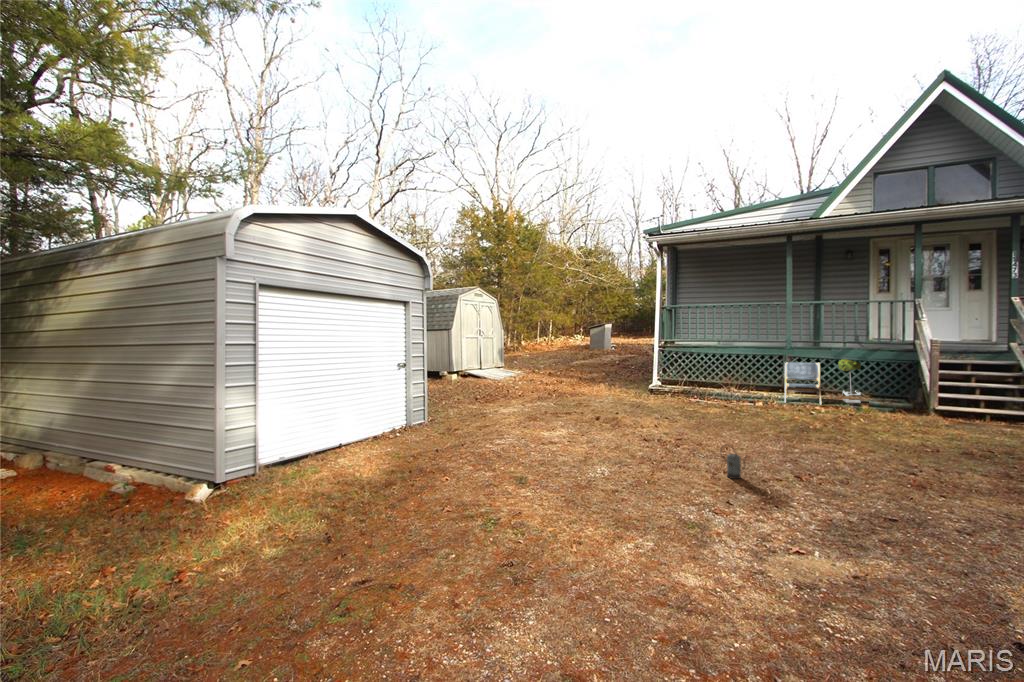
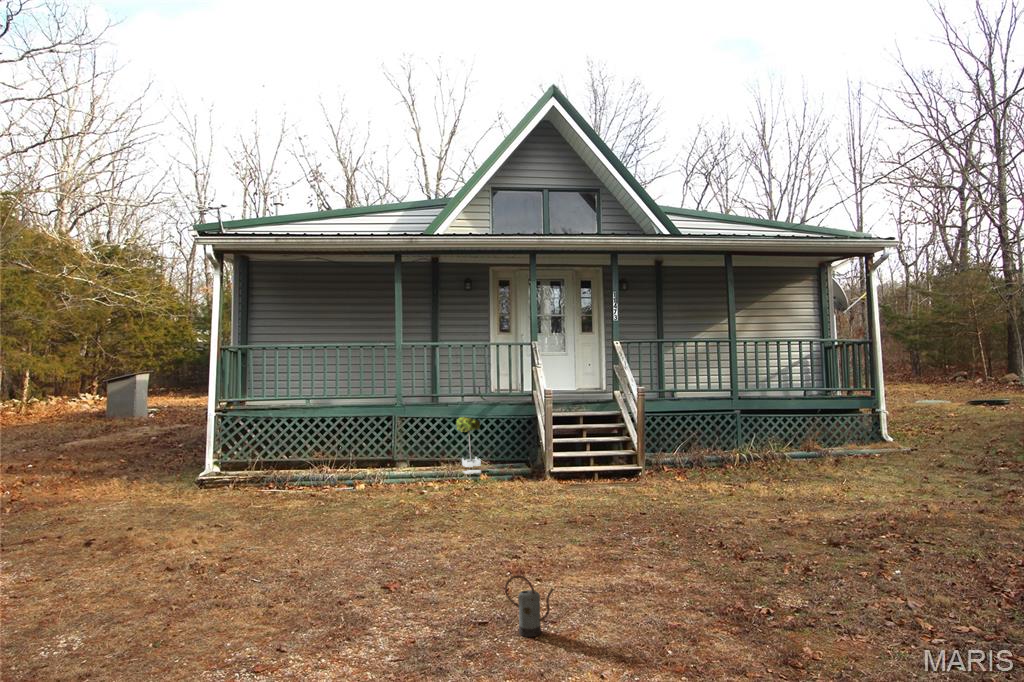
lounge chair: present [785,362,822,404] -> none [394,423,439,482]
watering can: present [720,449,746,479] -> present [505,576,554,637]

